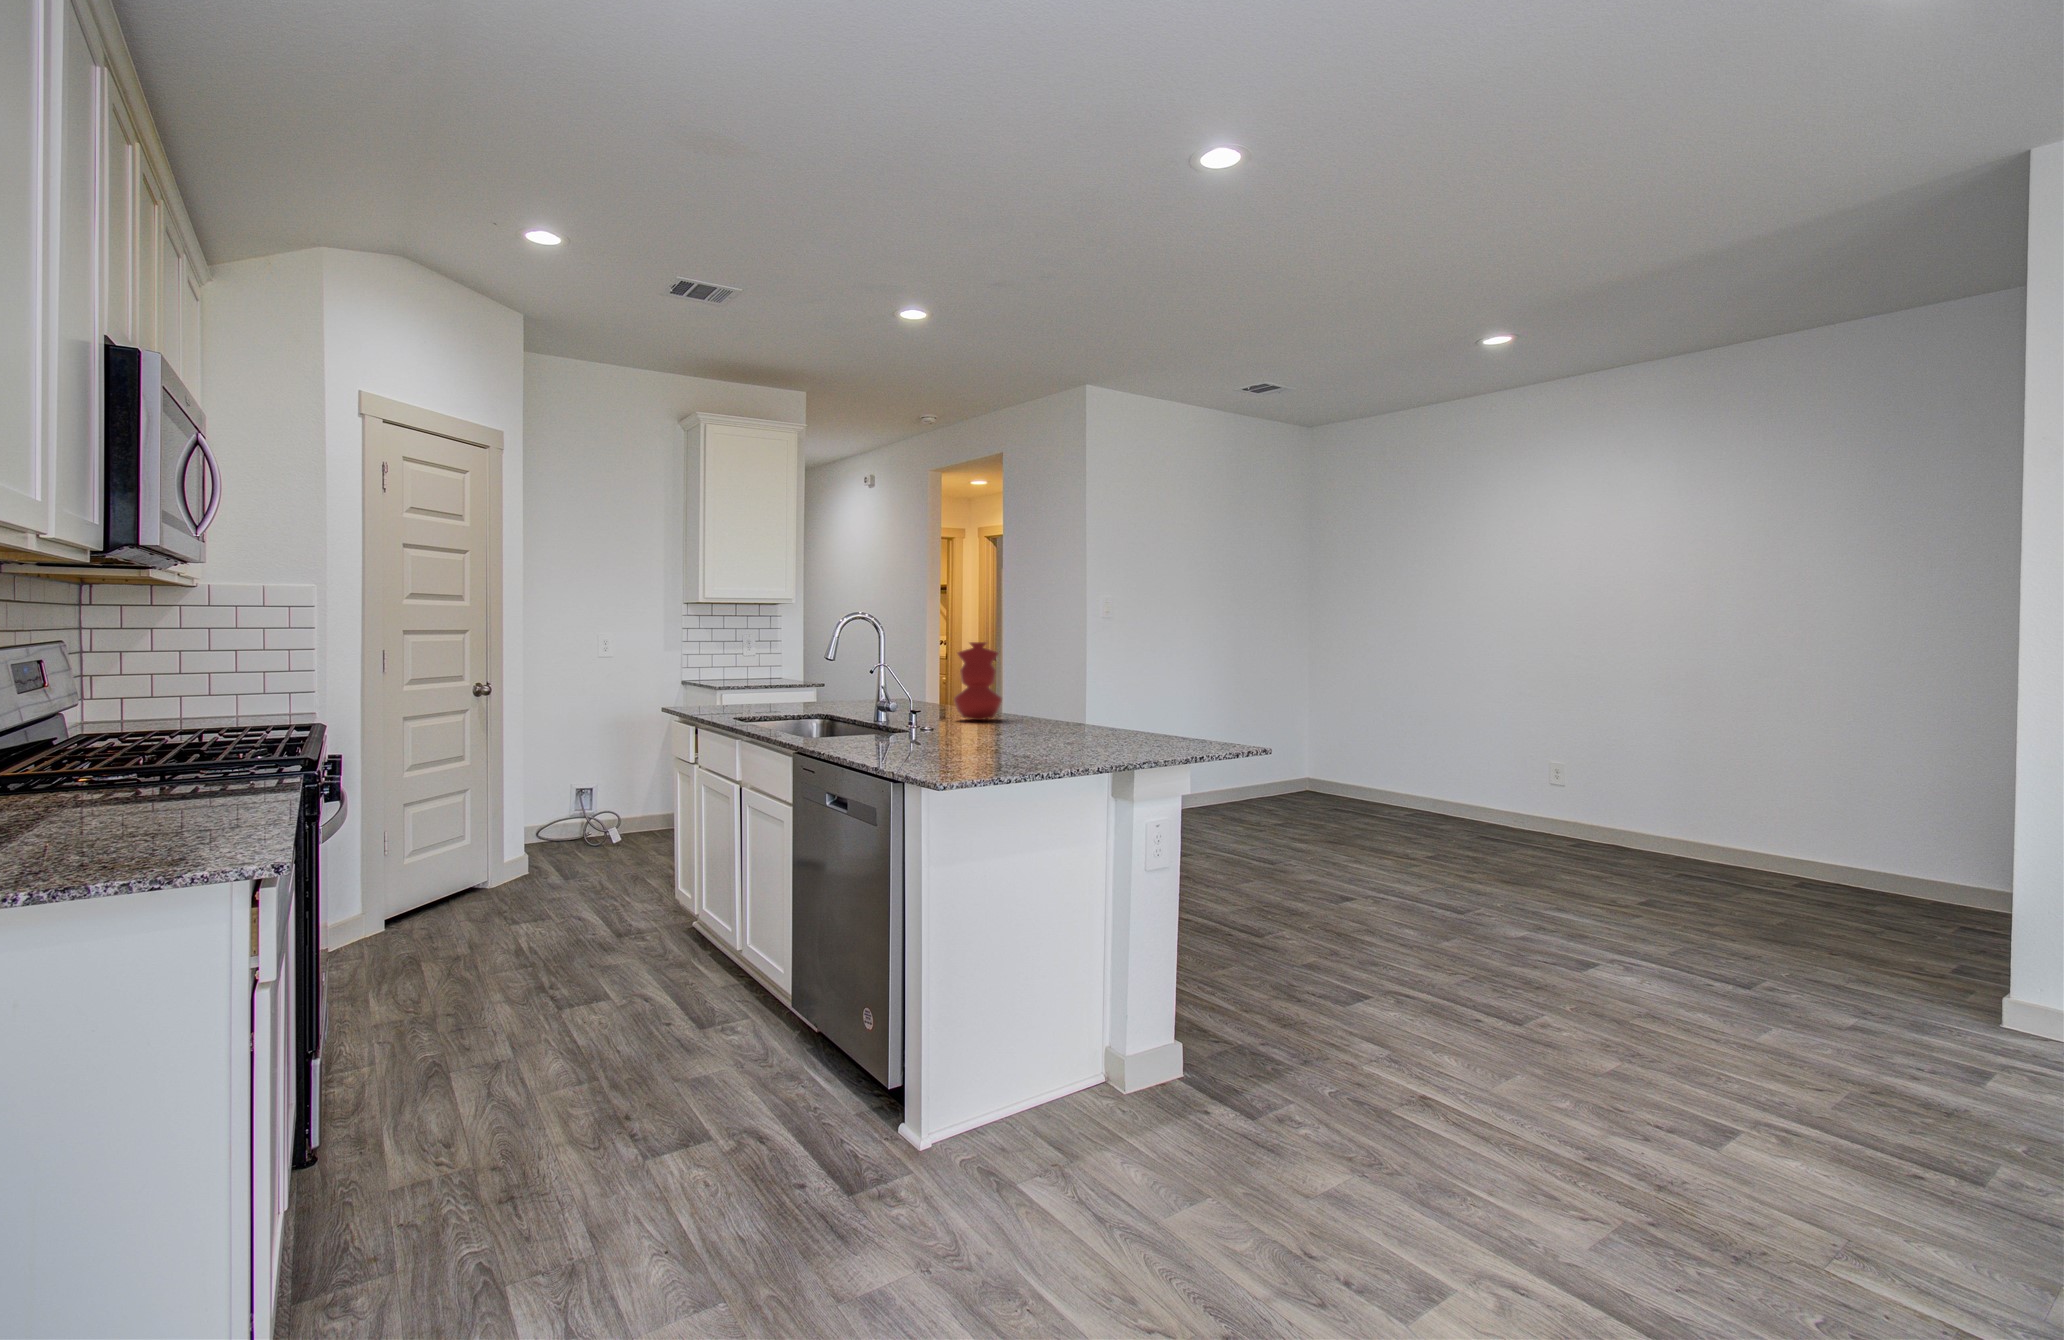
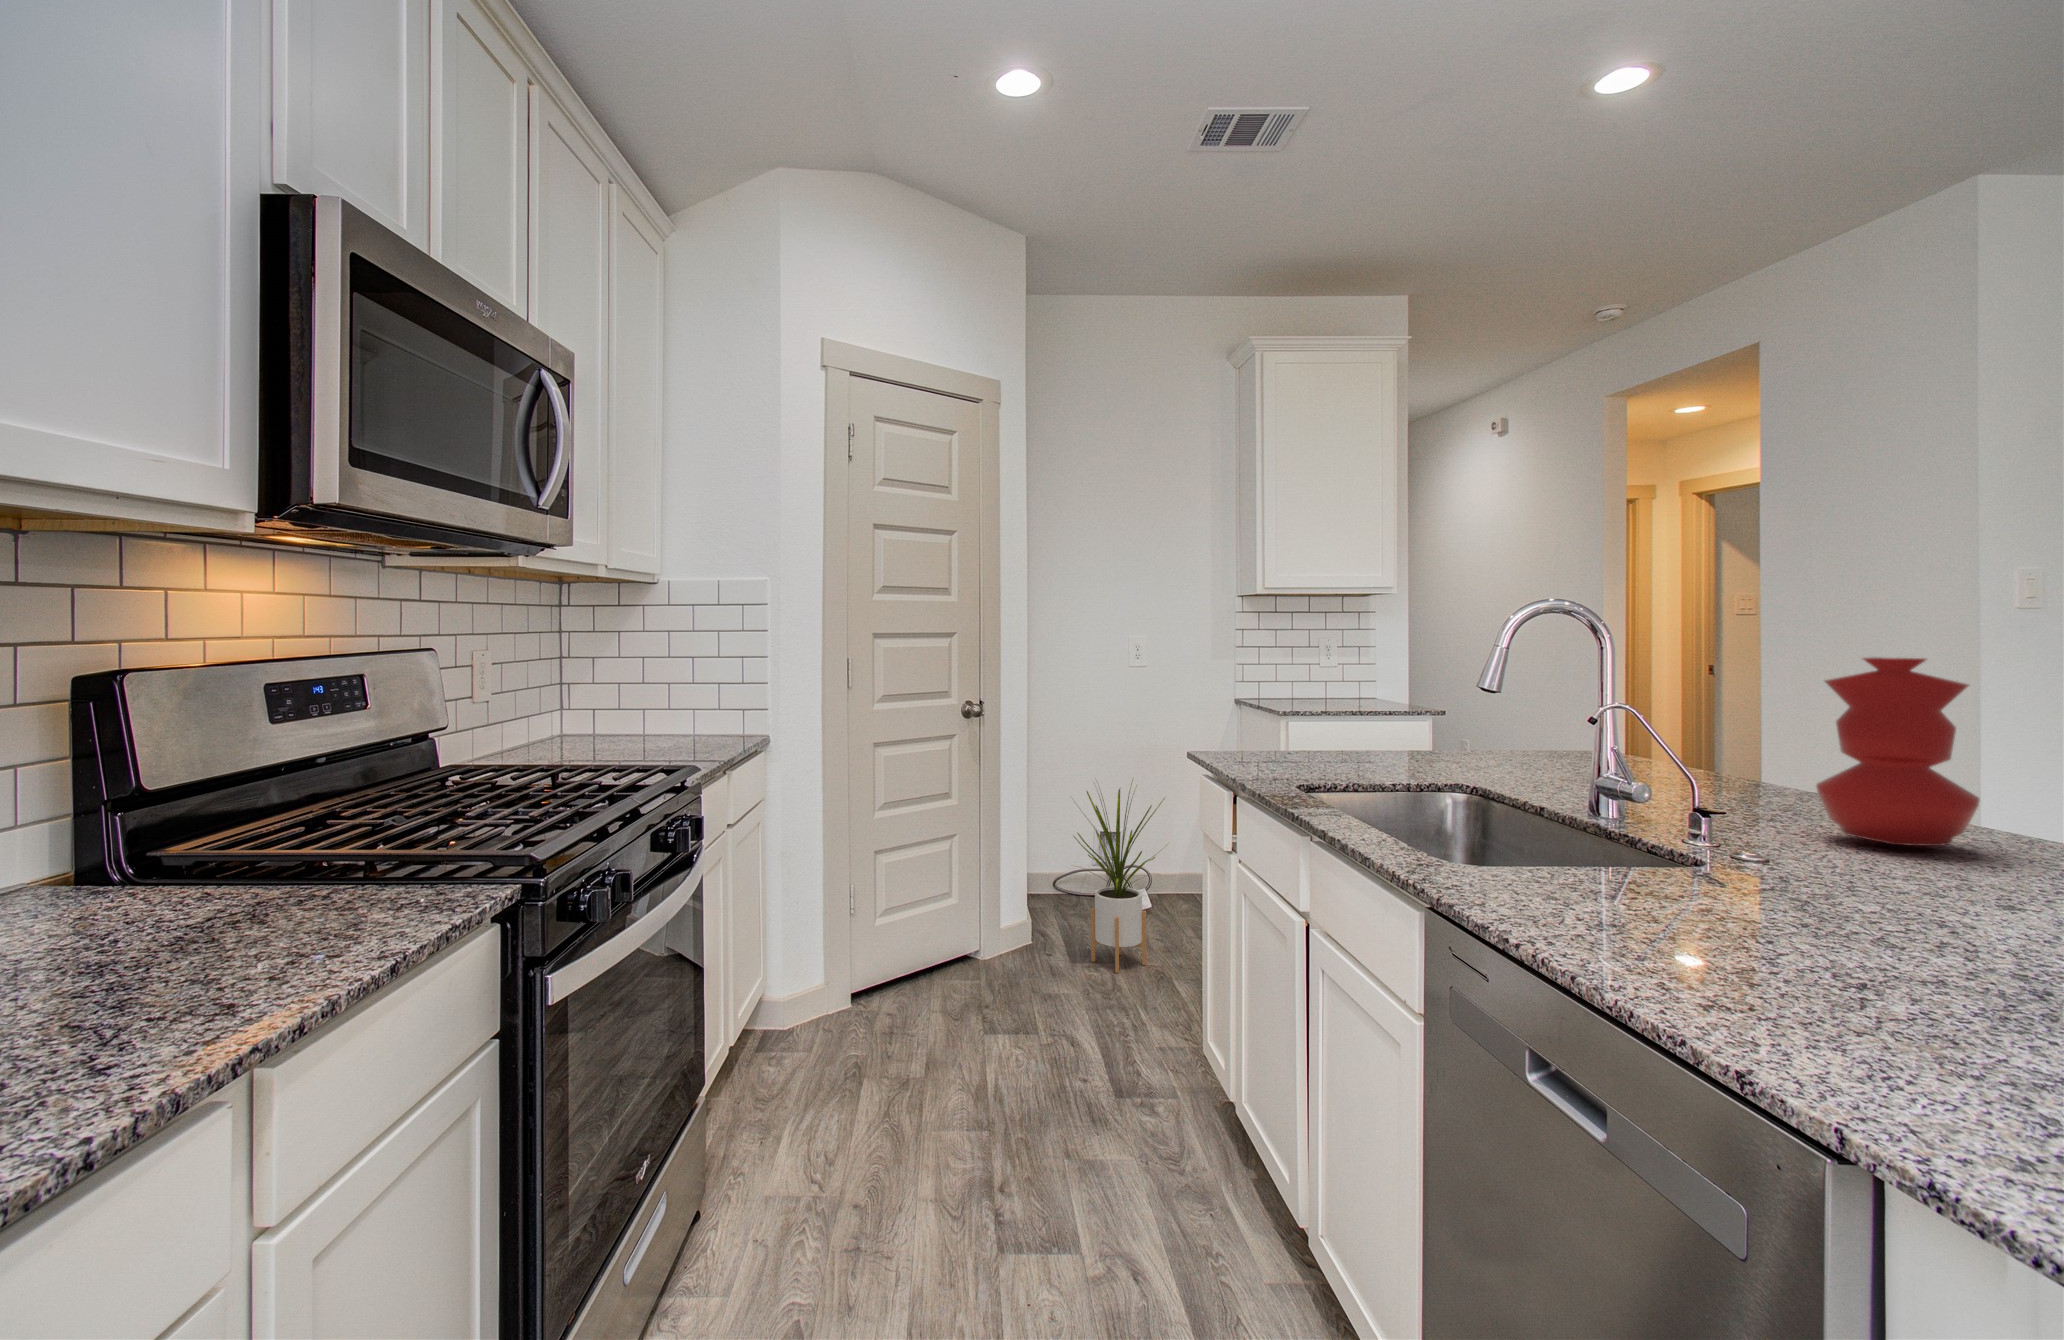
house plant: none [562,738,641,881] -> present [1074,780,1164,973]

